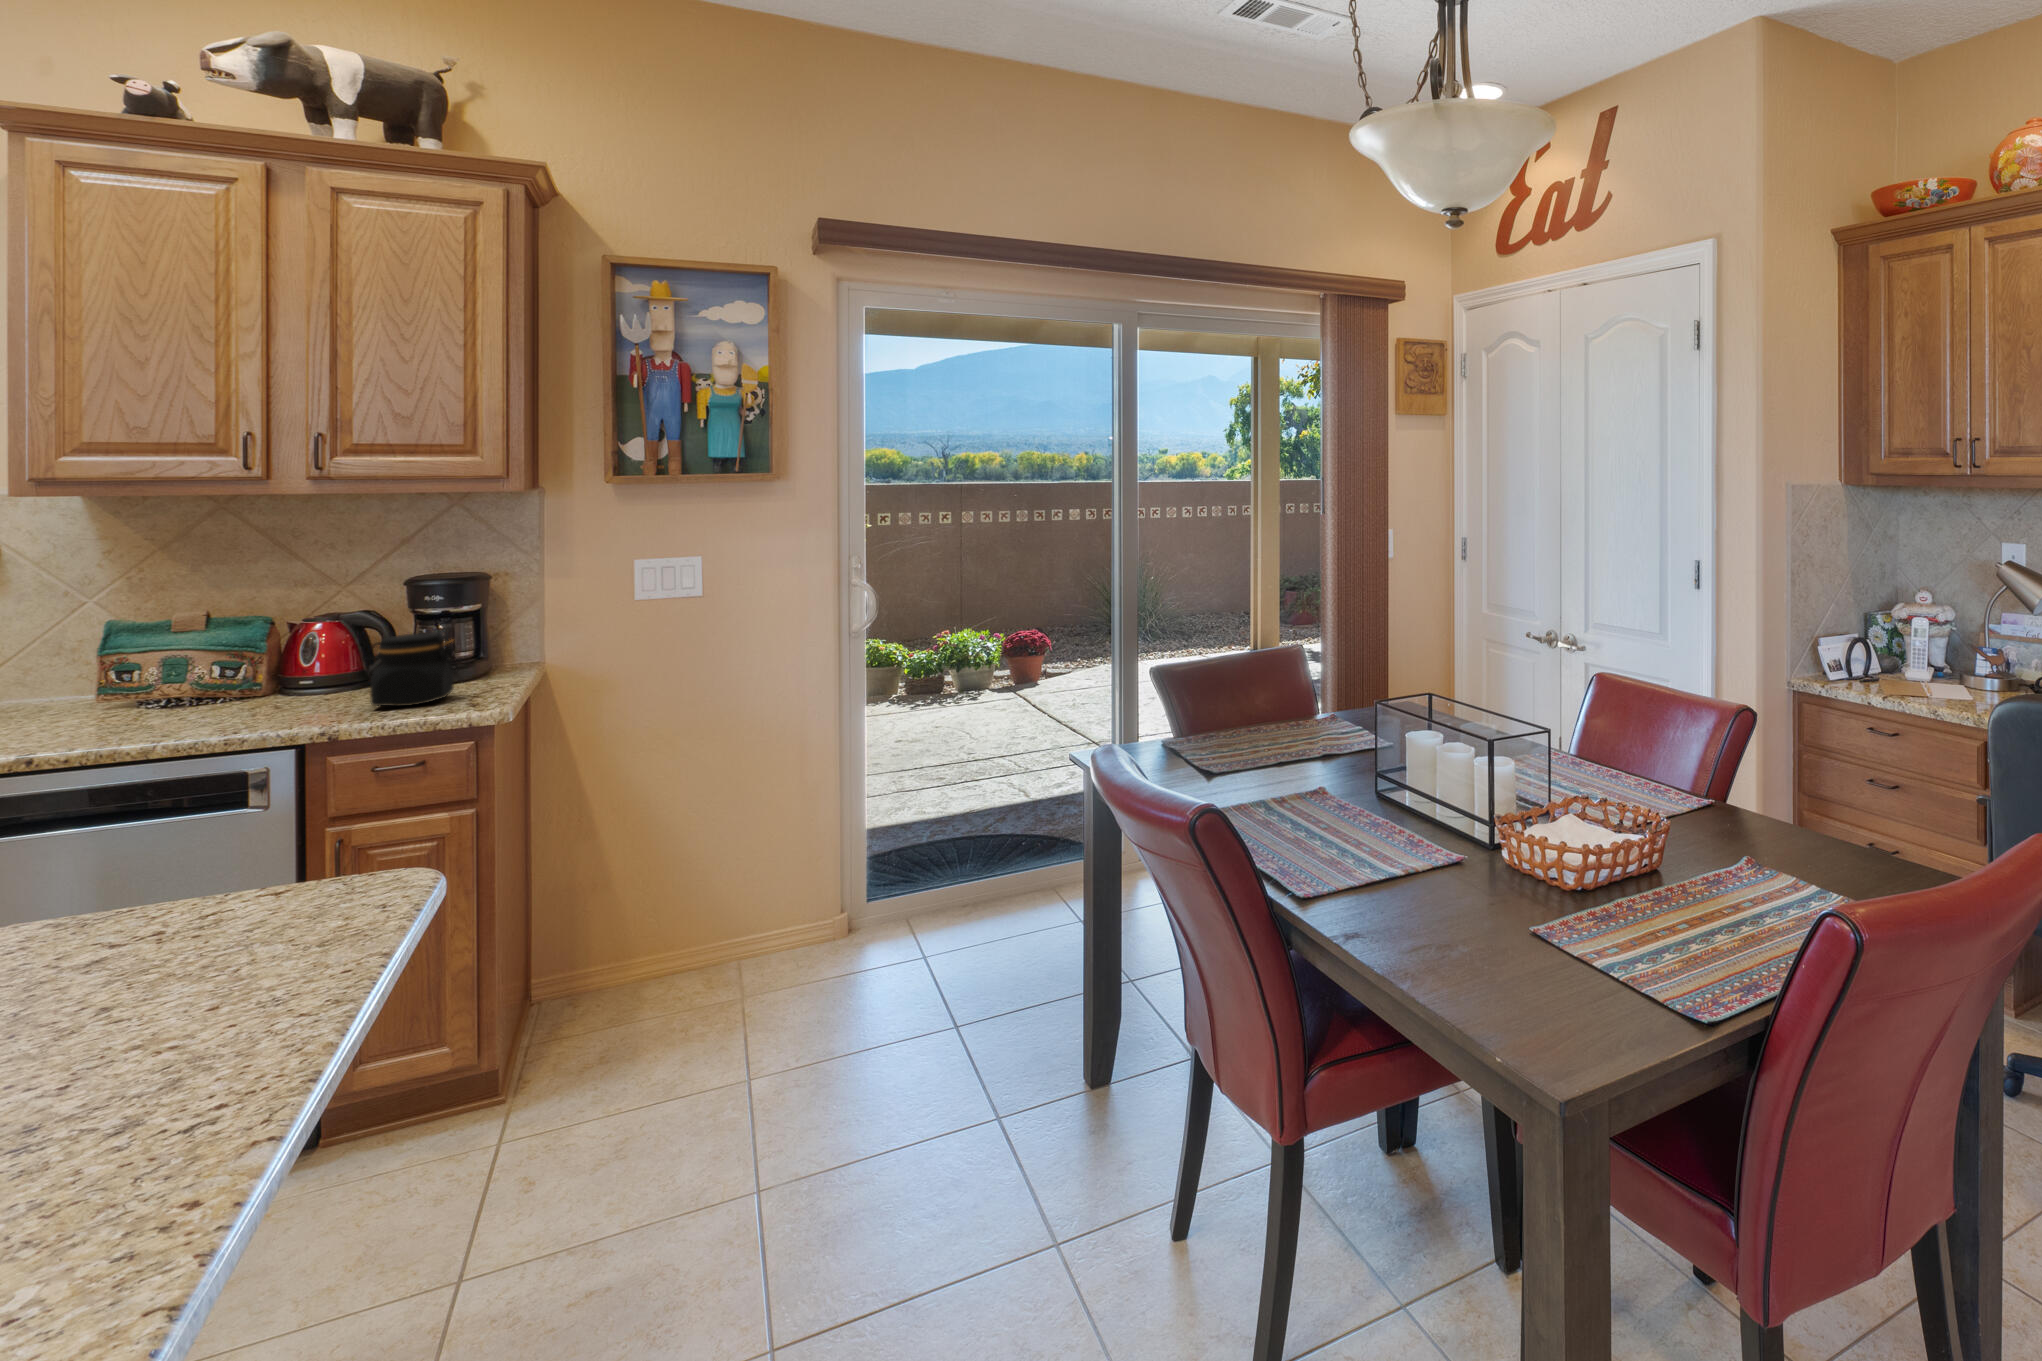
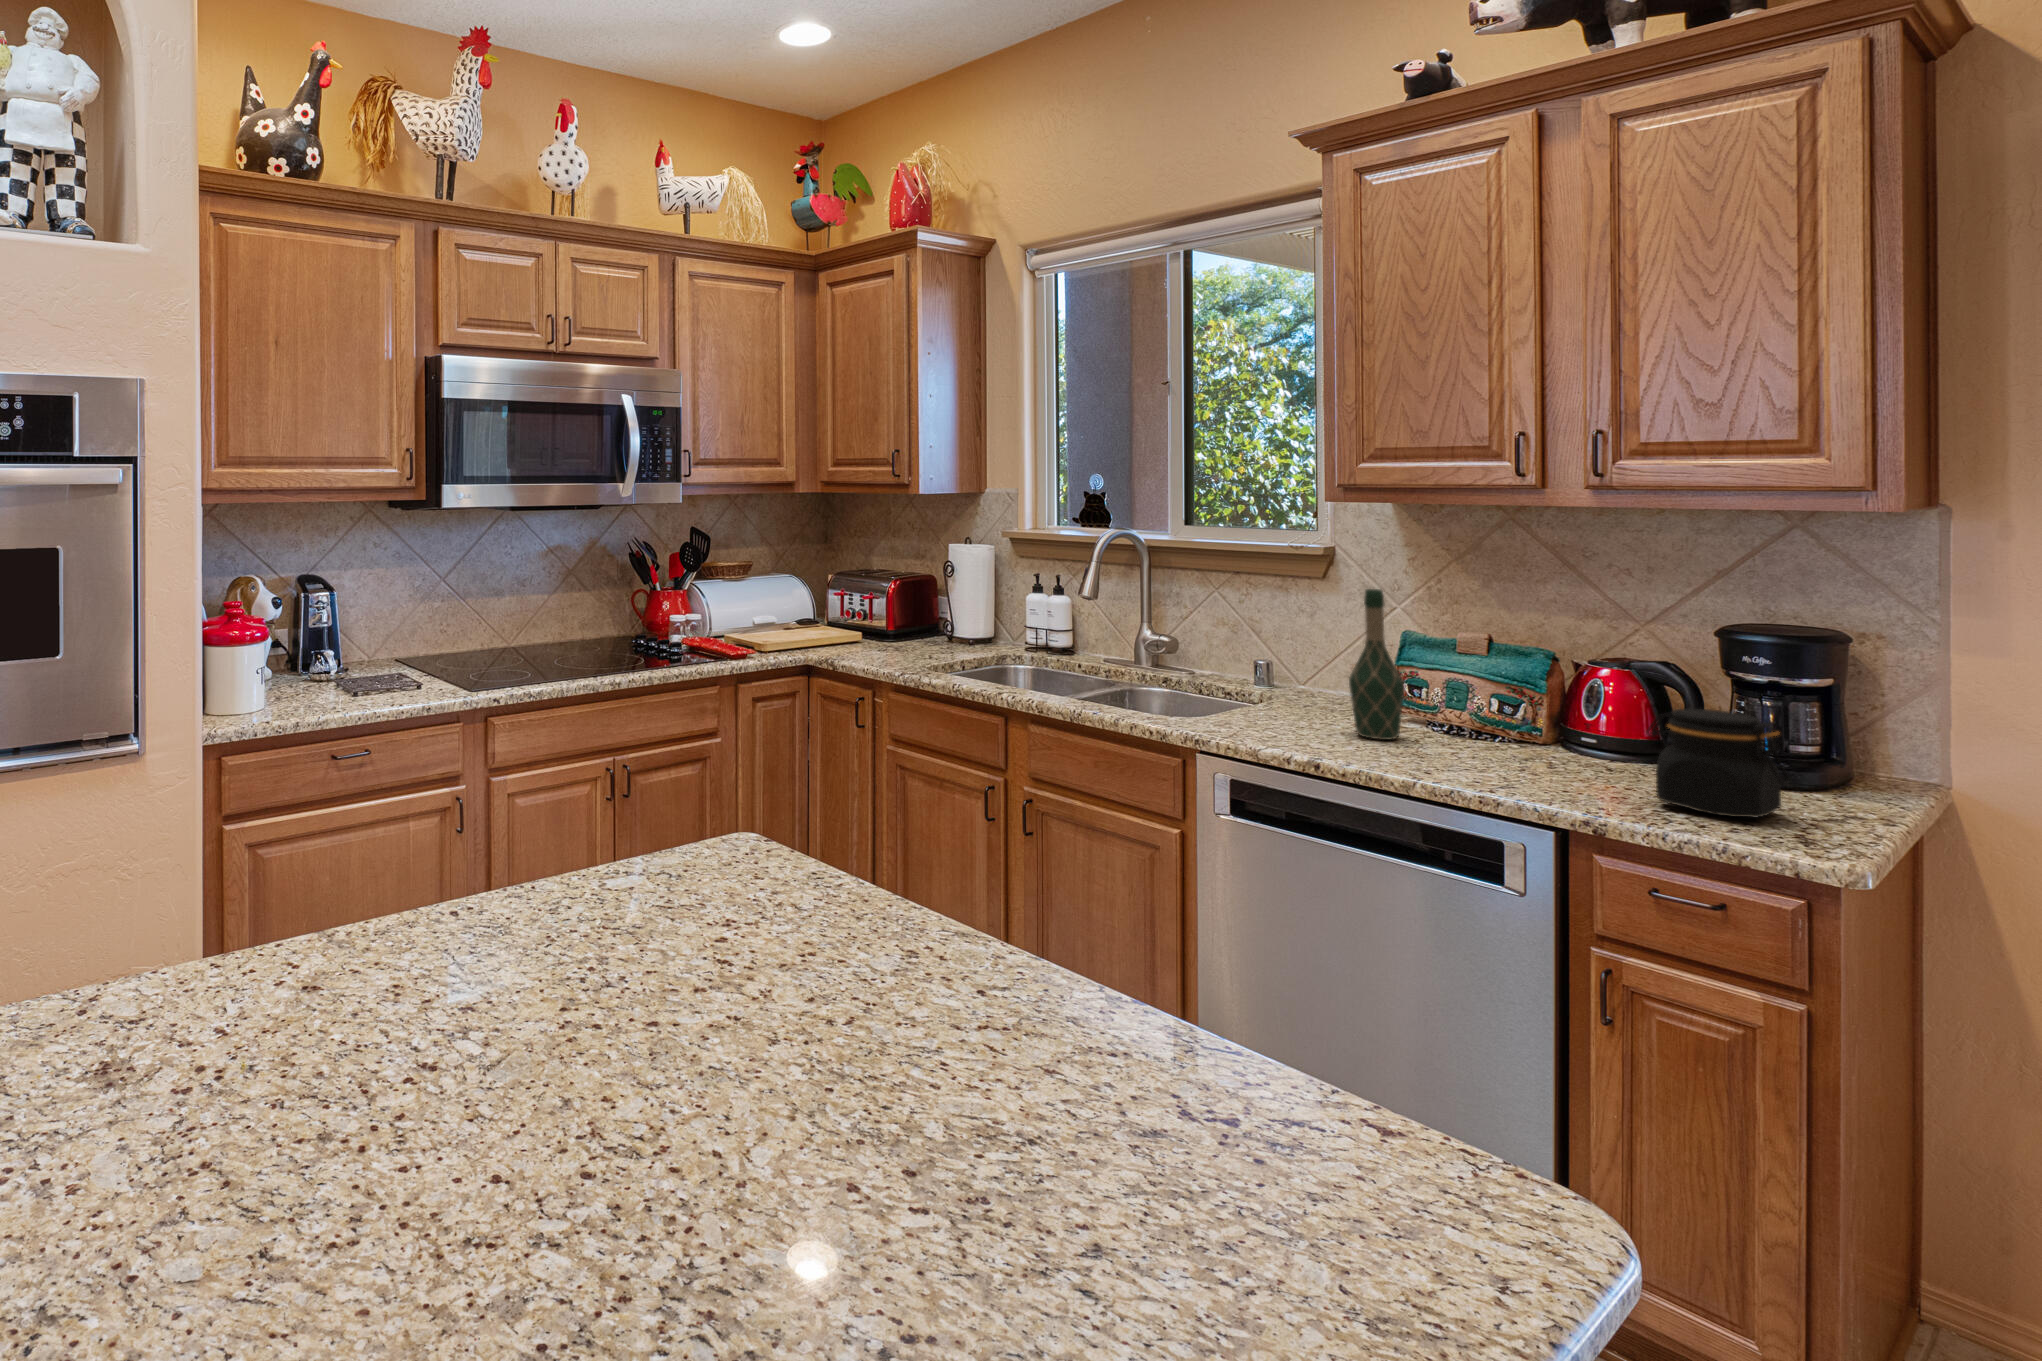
wine bottle: none [51,584,121,730] -> present [1349,589,1404,740]

